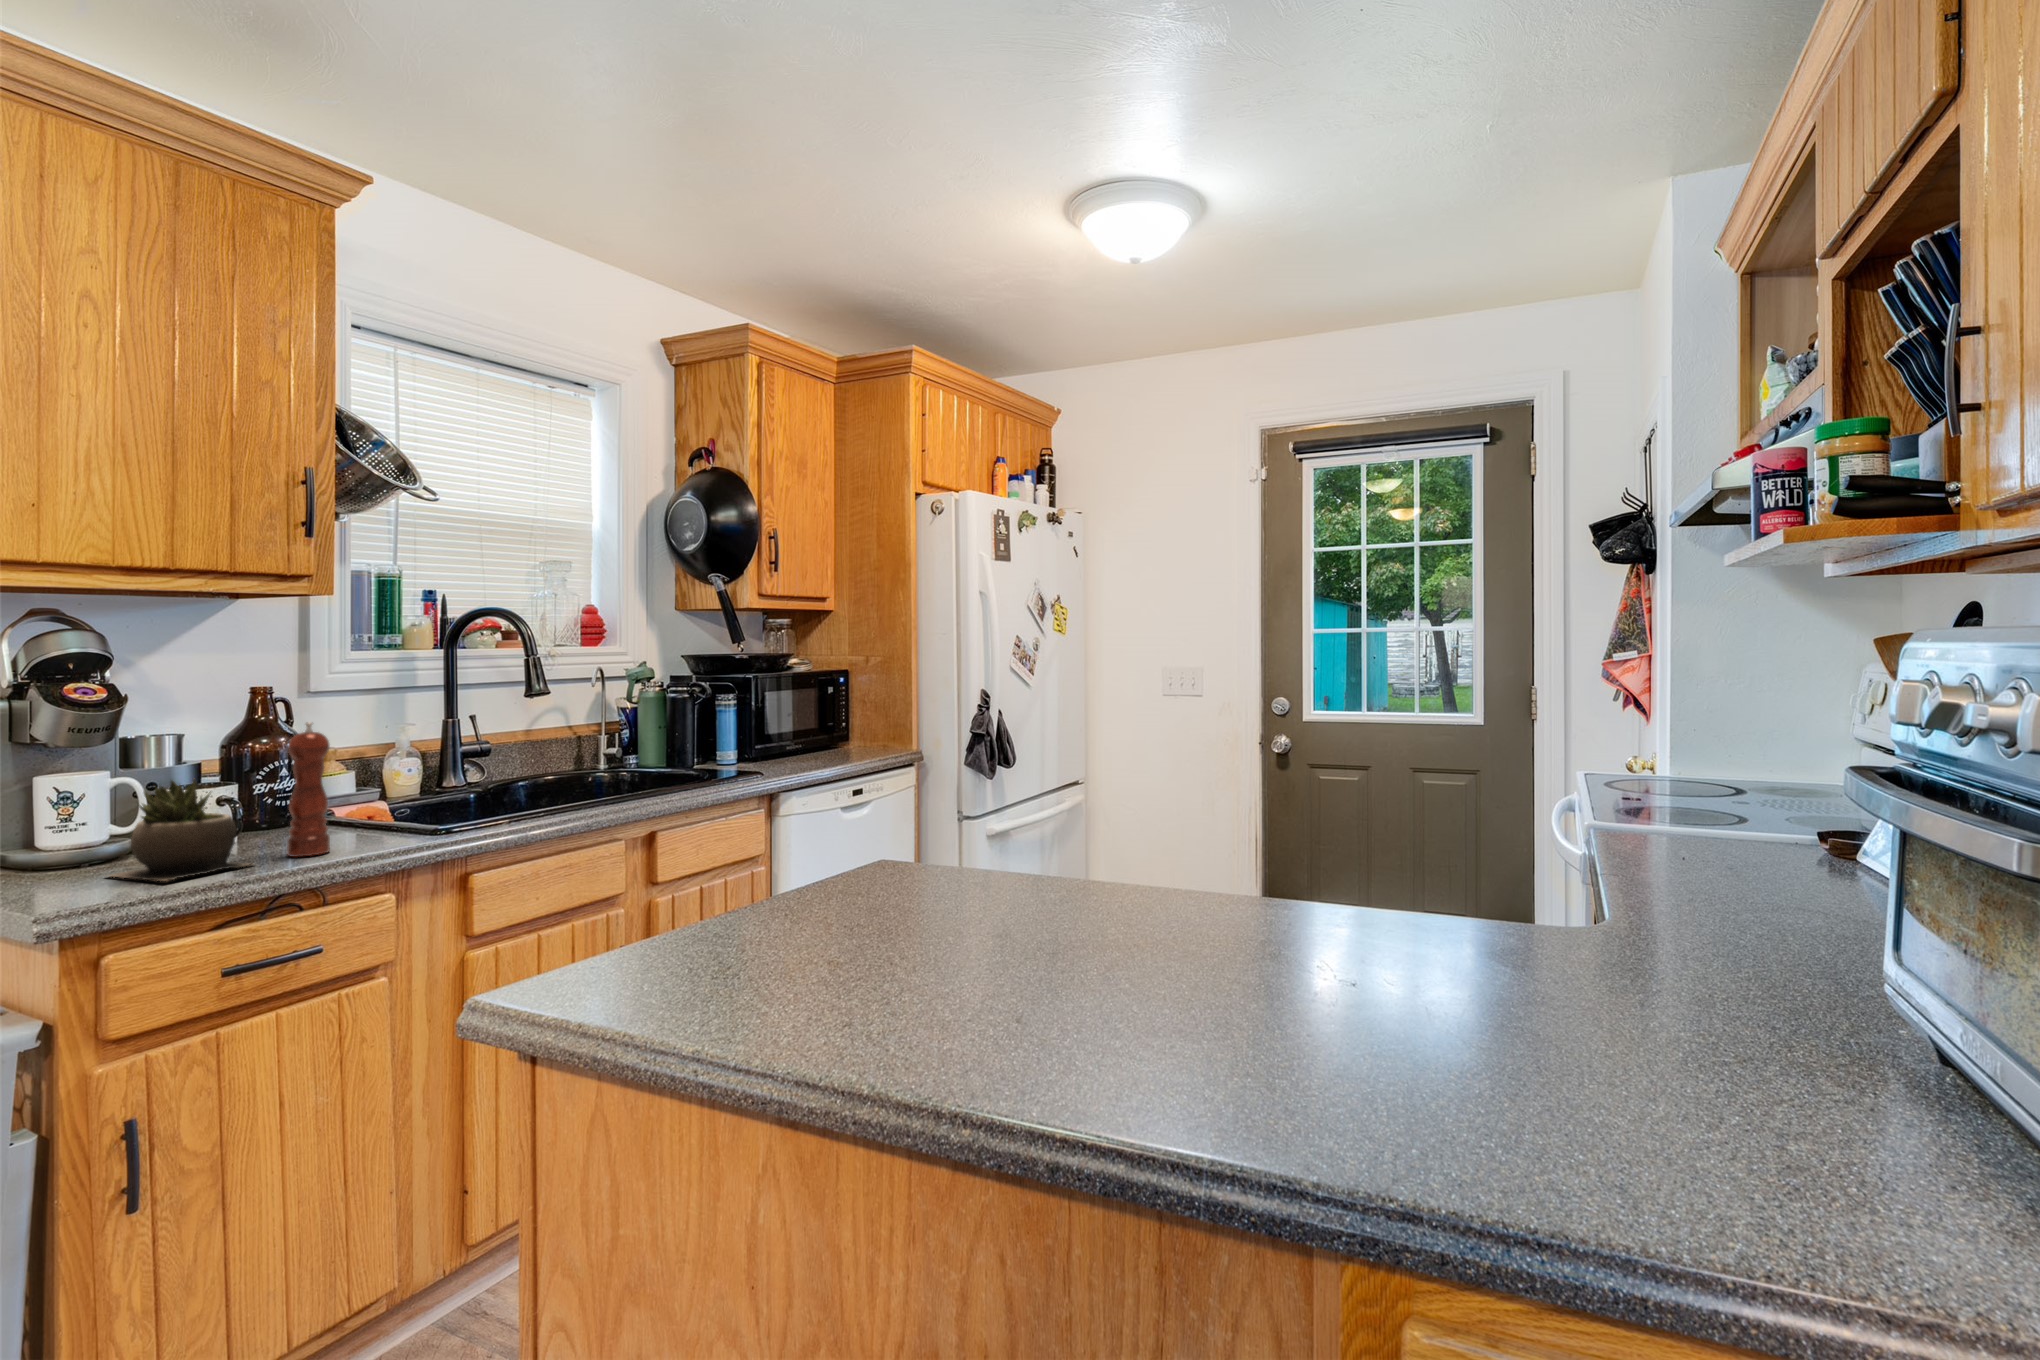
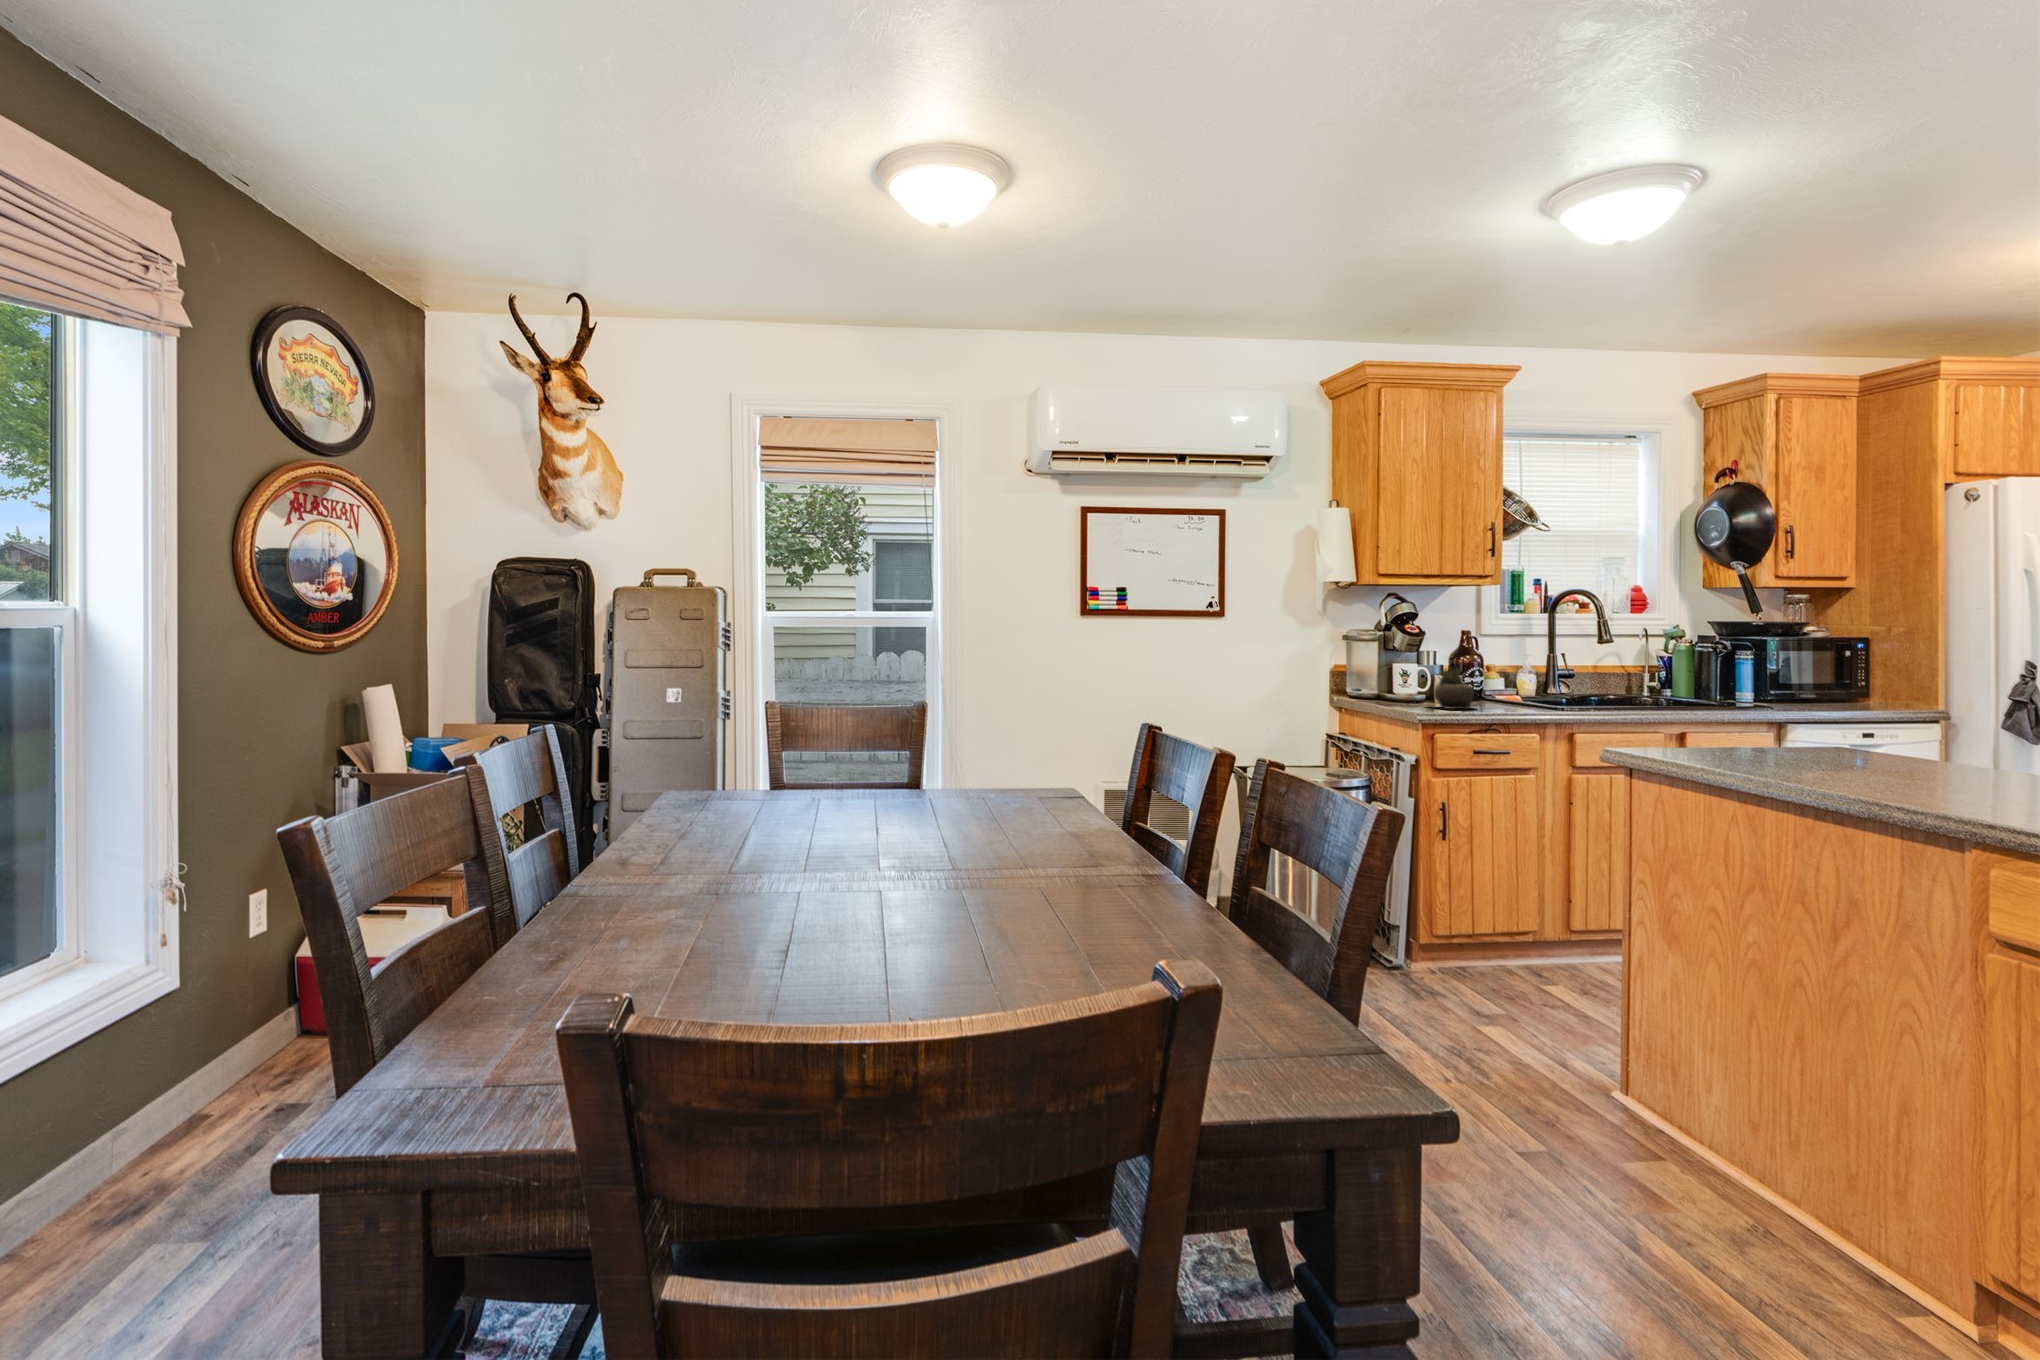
pepper mill: present [287,722,330,857] -> none [1492,645,1512,709]

